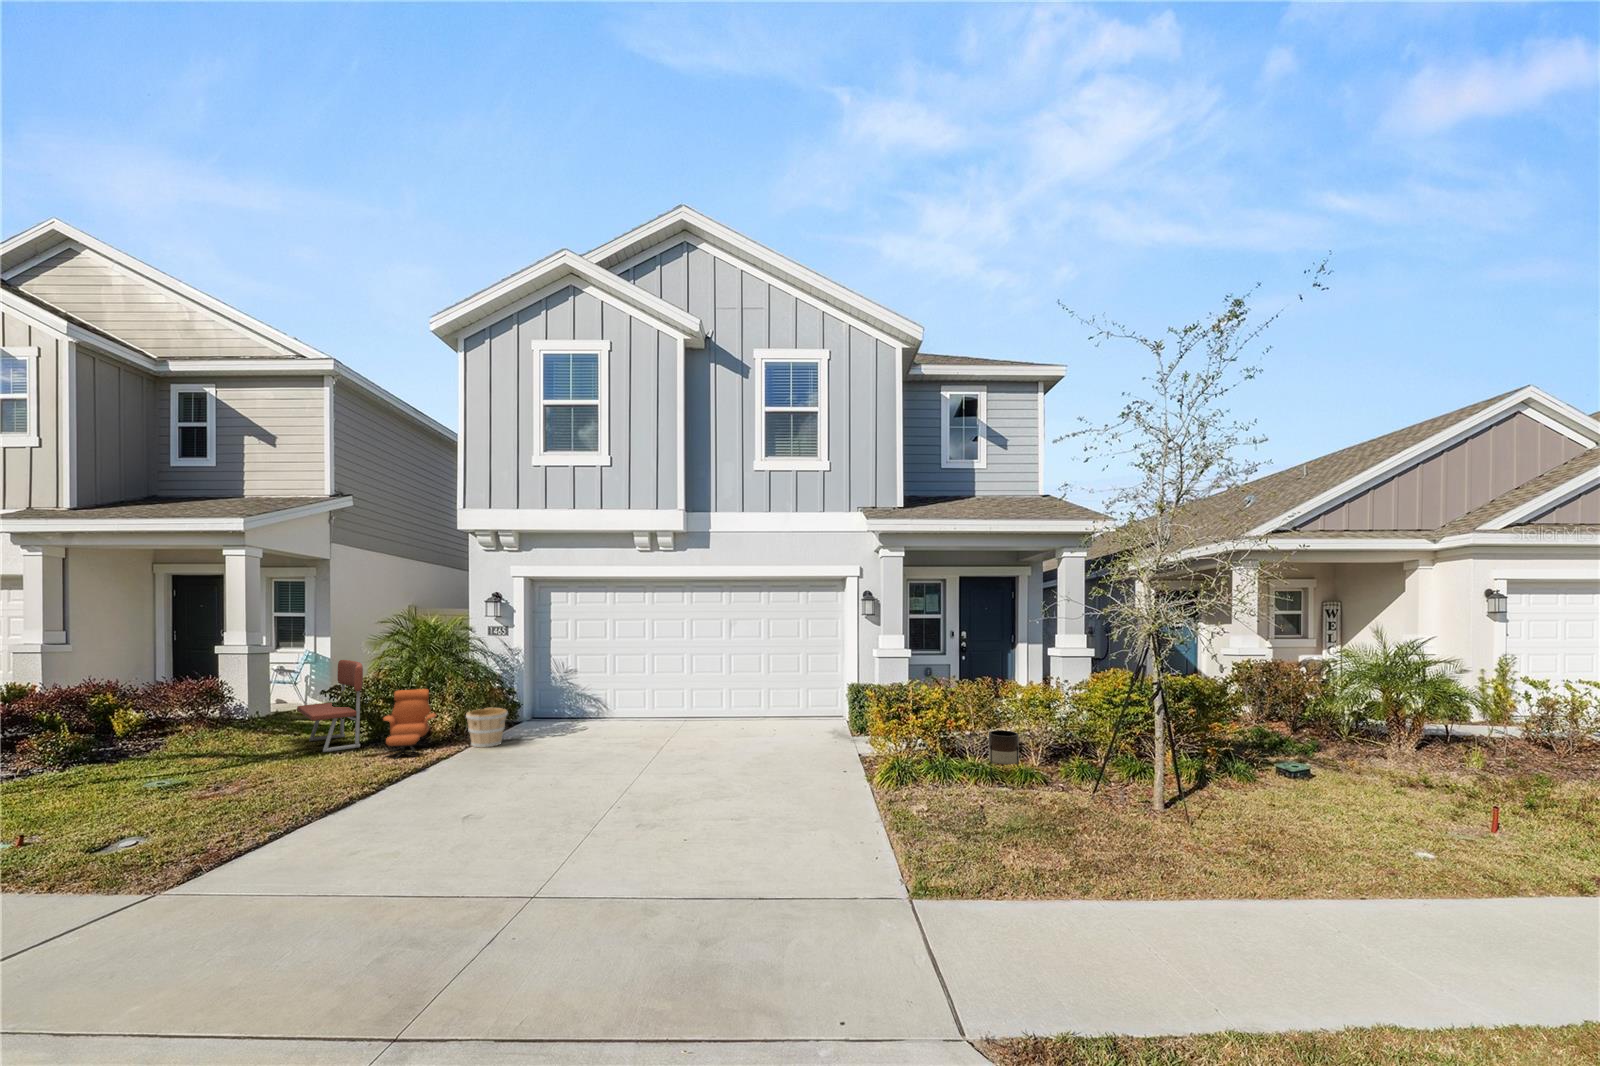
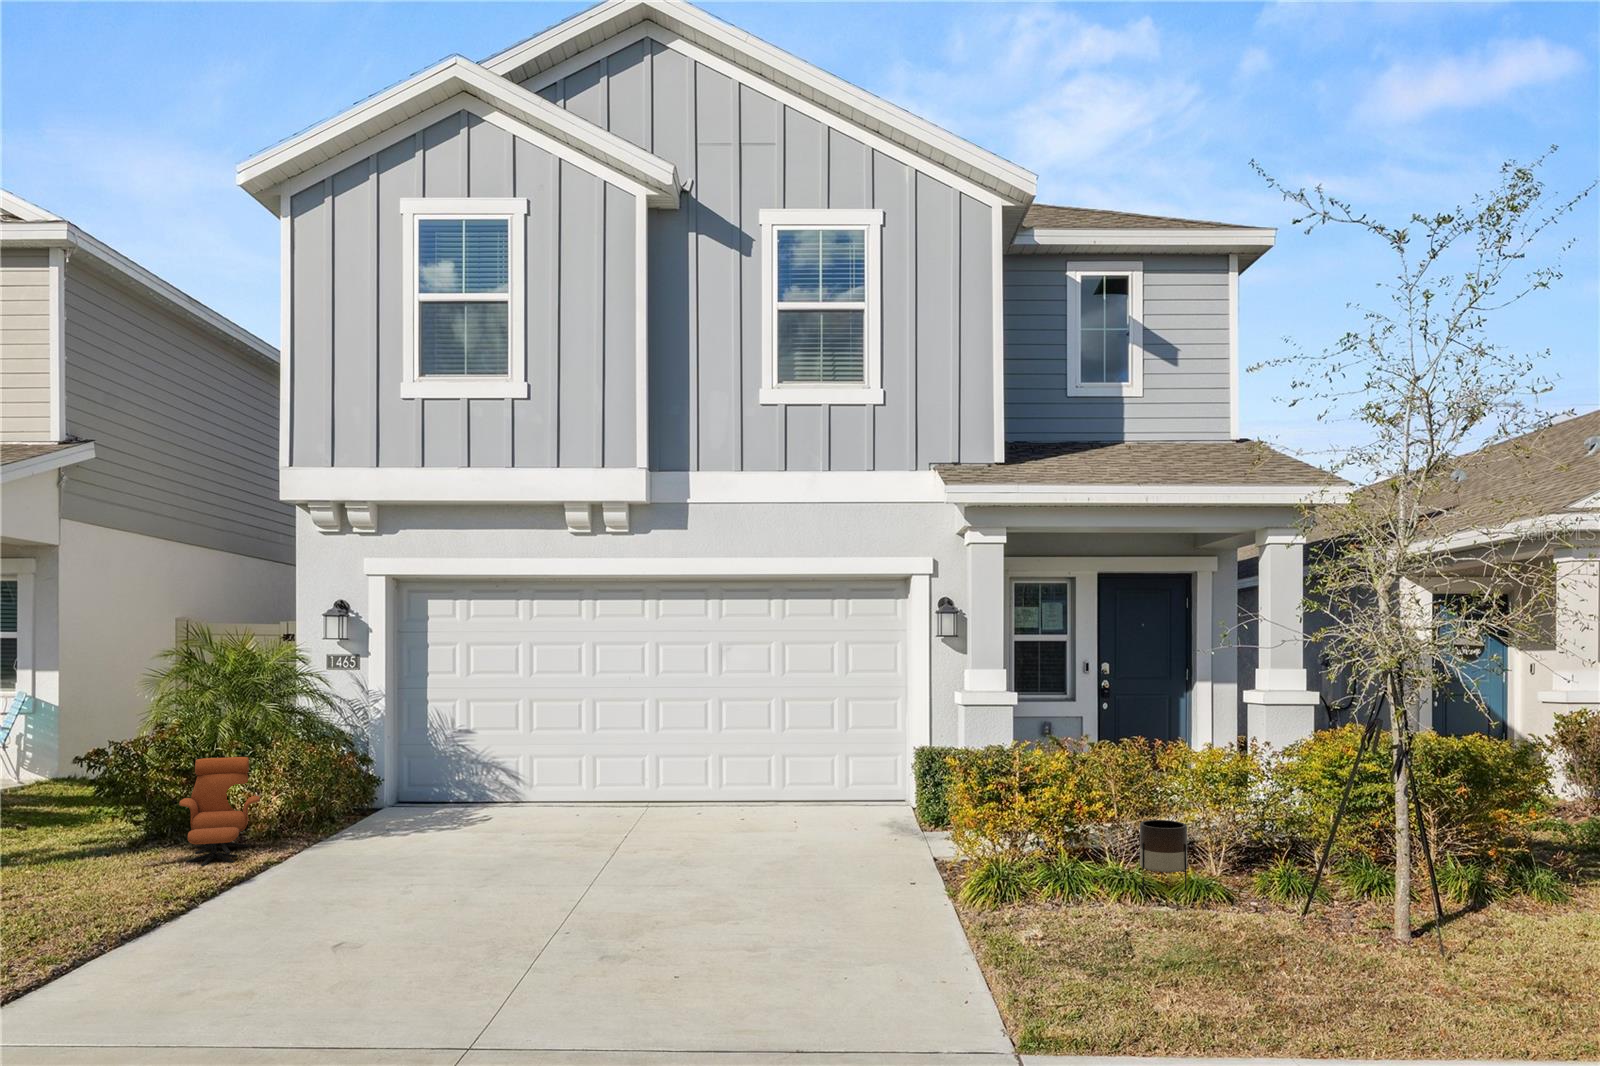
bench: present [297,660,363,752] -> none [41,711,144,855]
wooden bucket: present [466,708,507,748] -> none [308,786,373,849]

